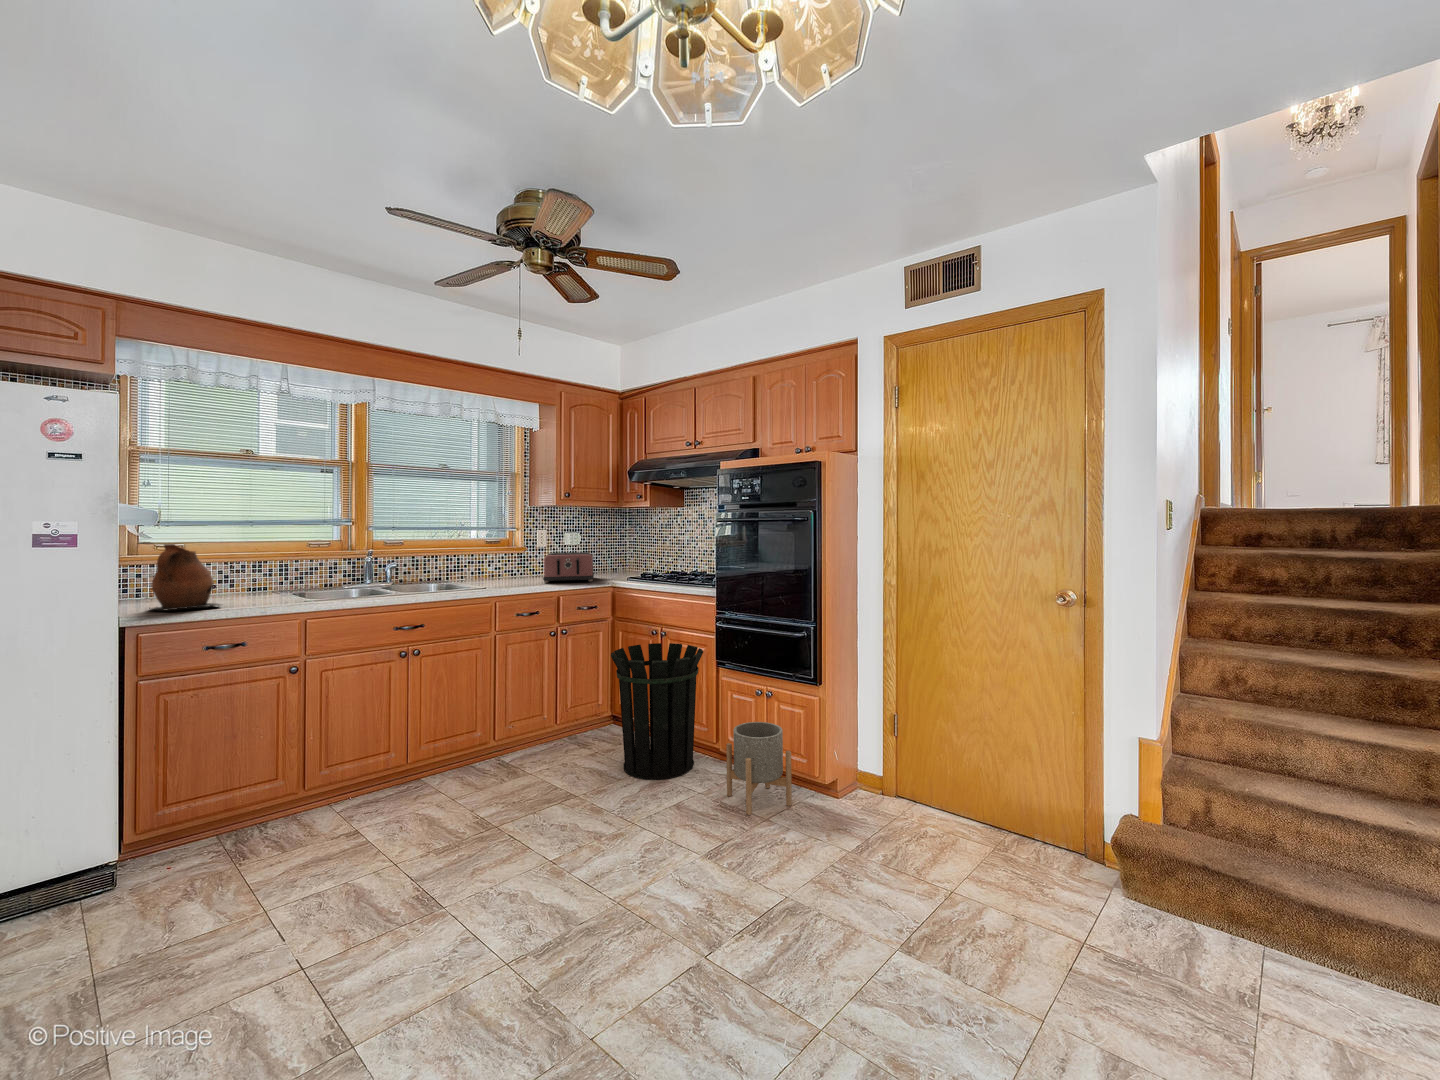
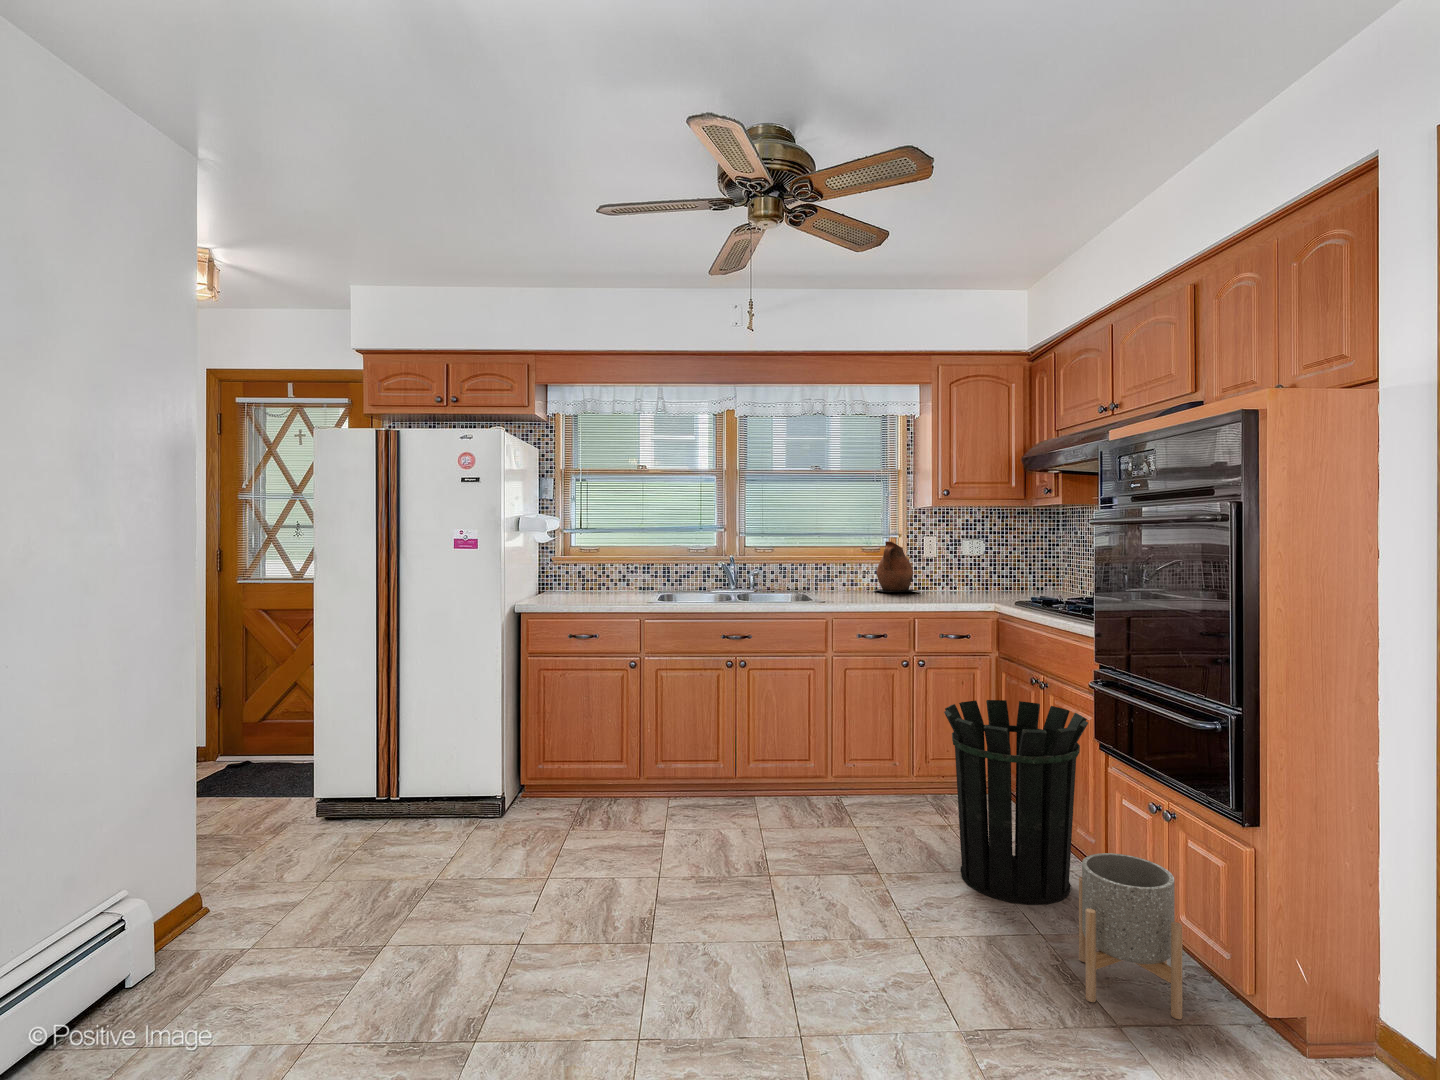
ceramic pitcher: present [149,544,220,610] -> present [876,541,920,592]
toaster: present [543,552,594,583] -> none [910,565,990,605]

